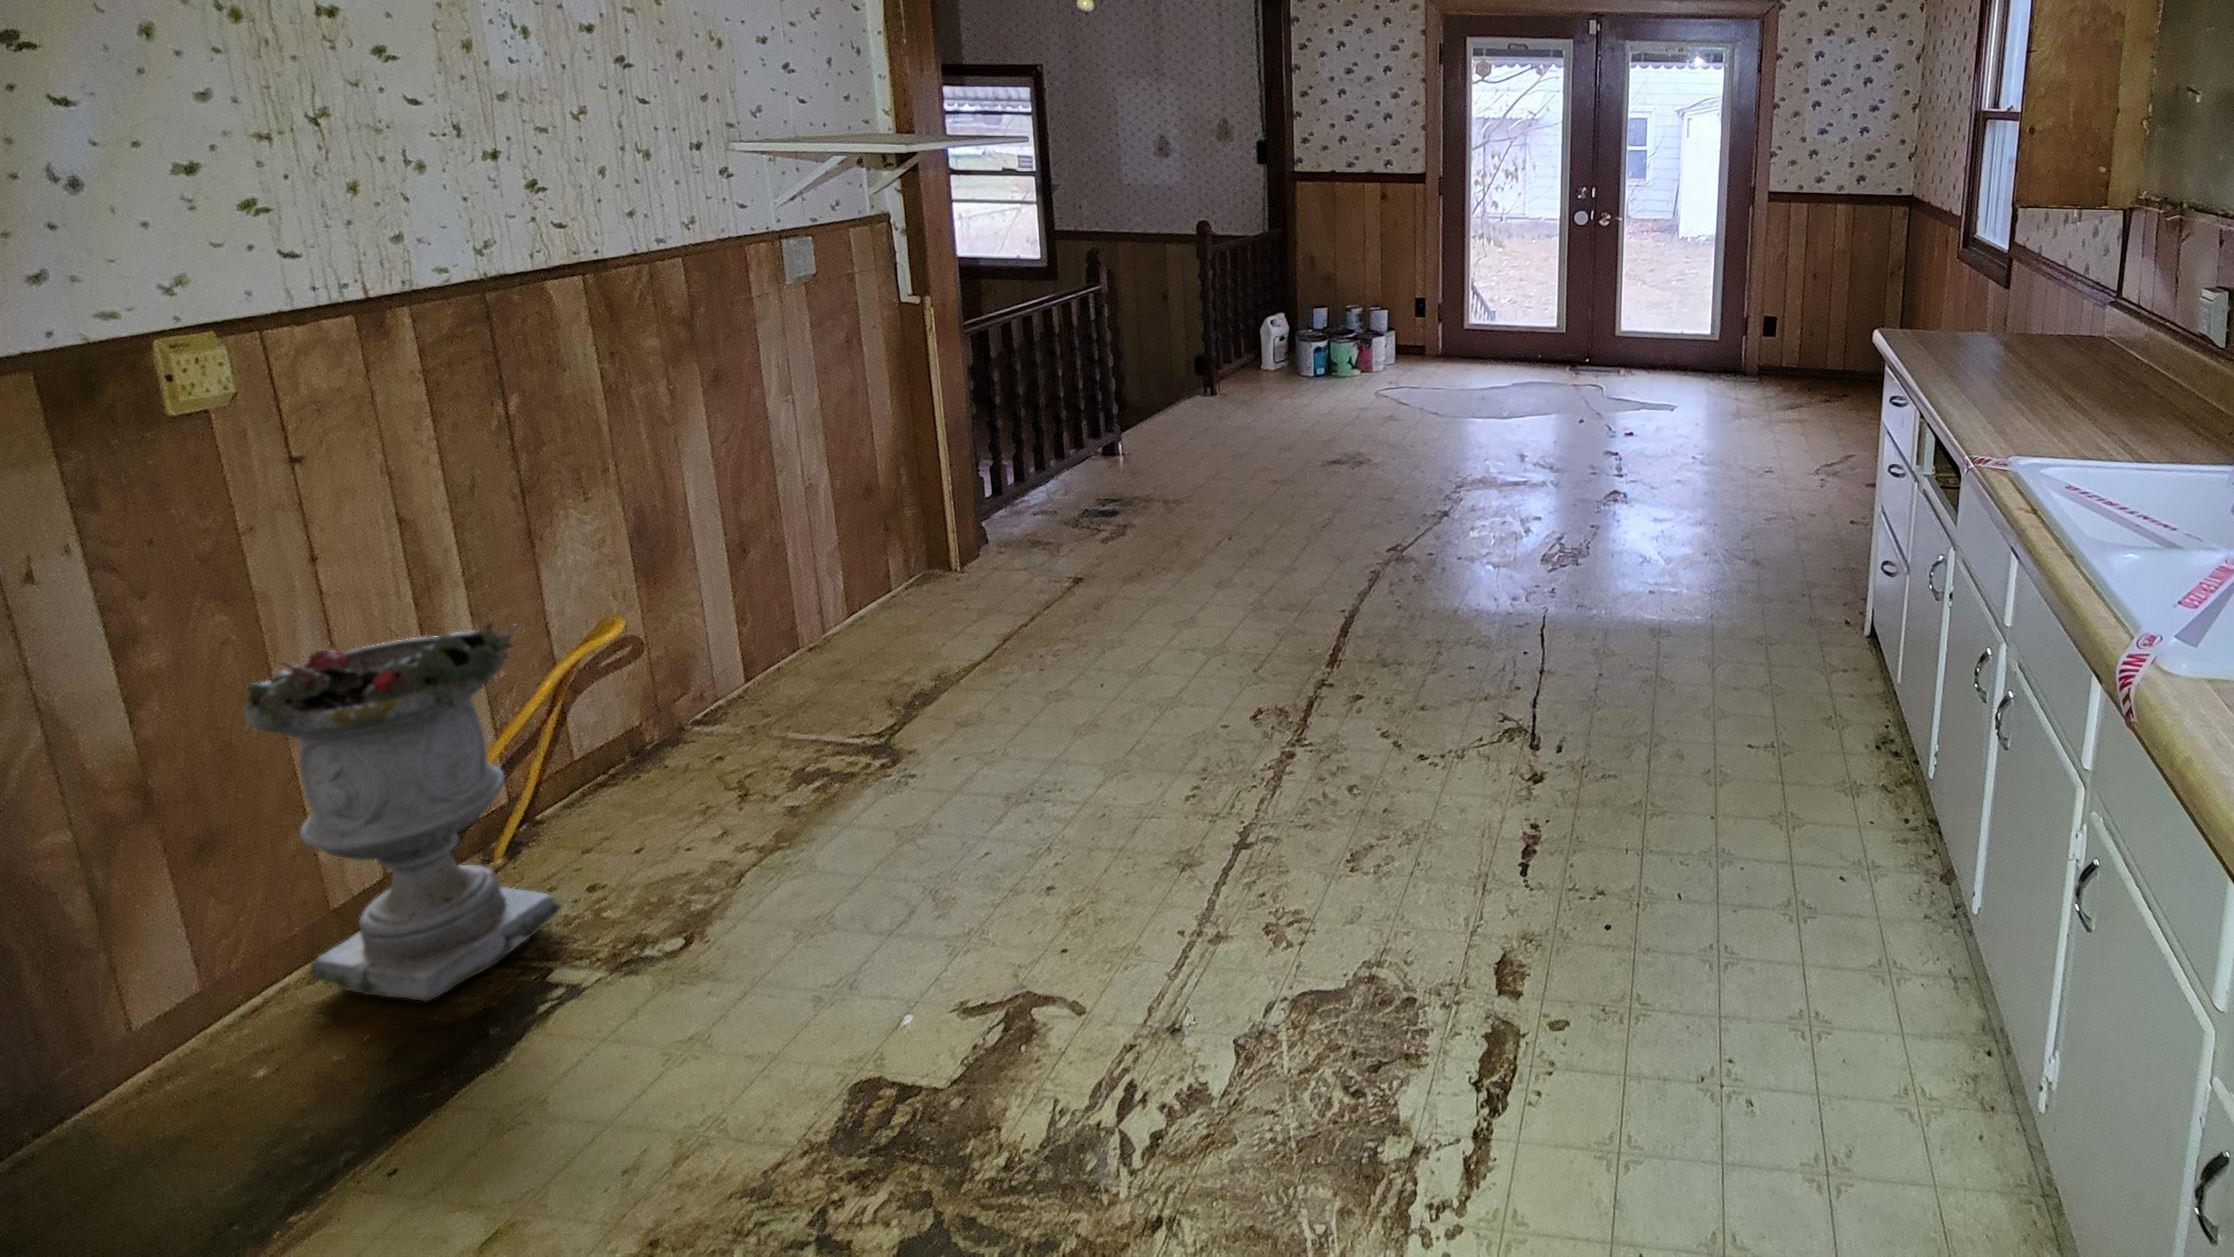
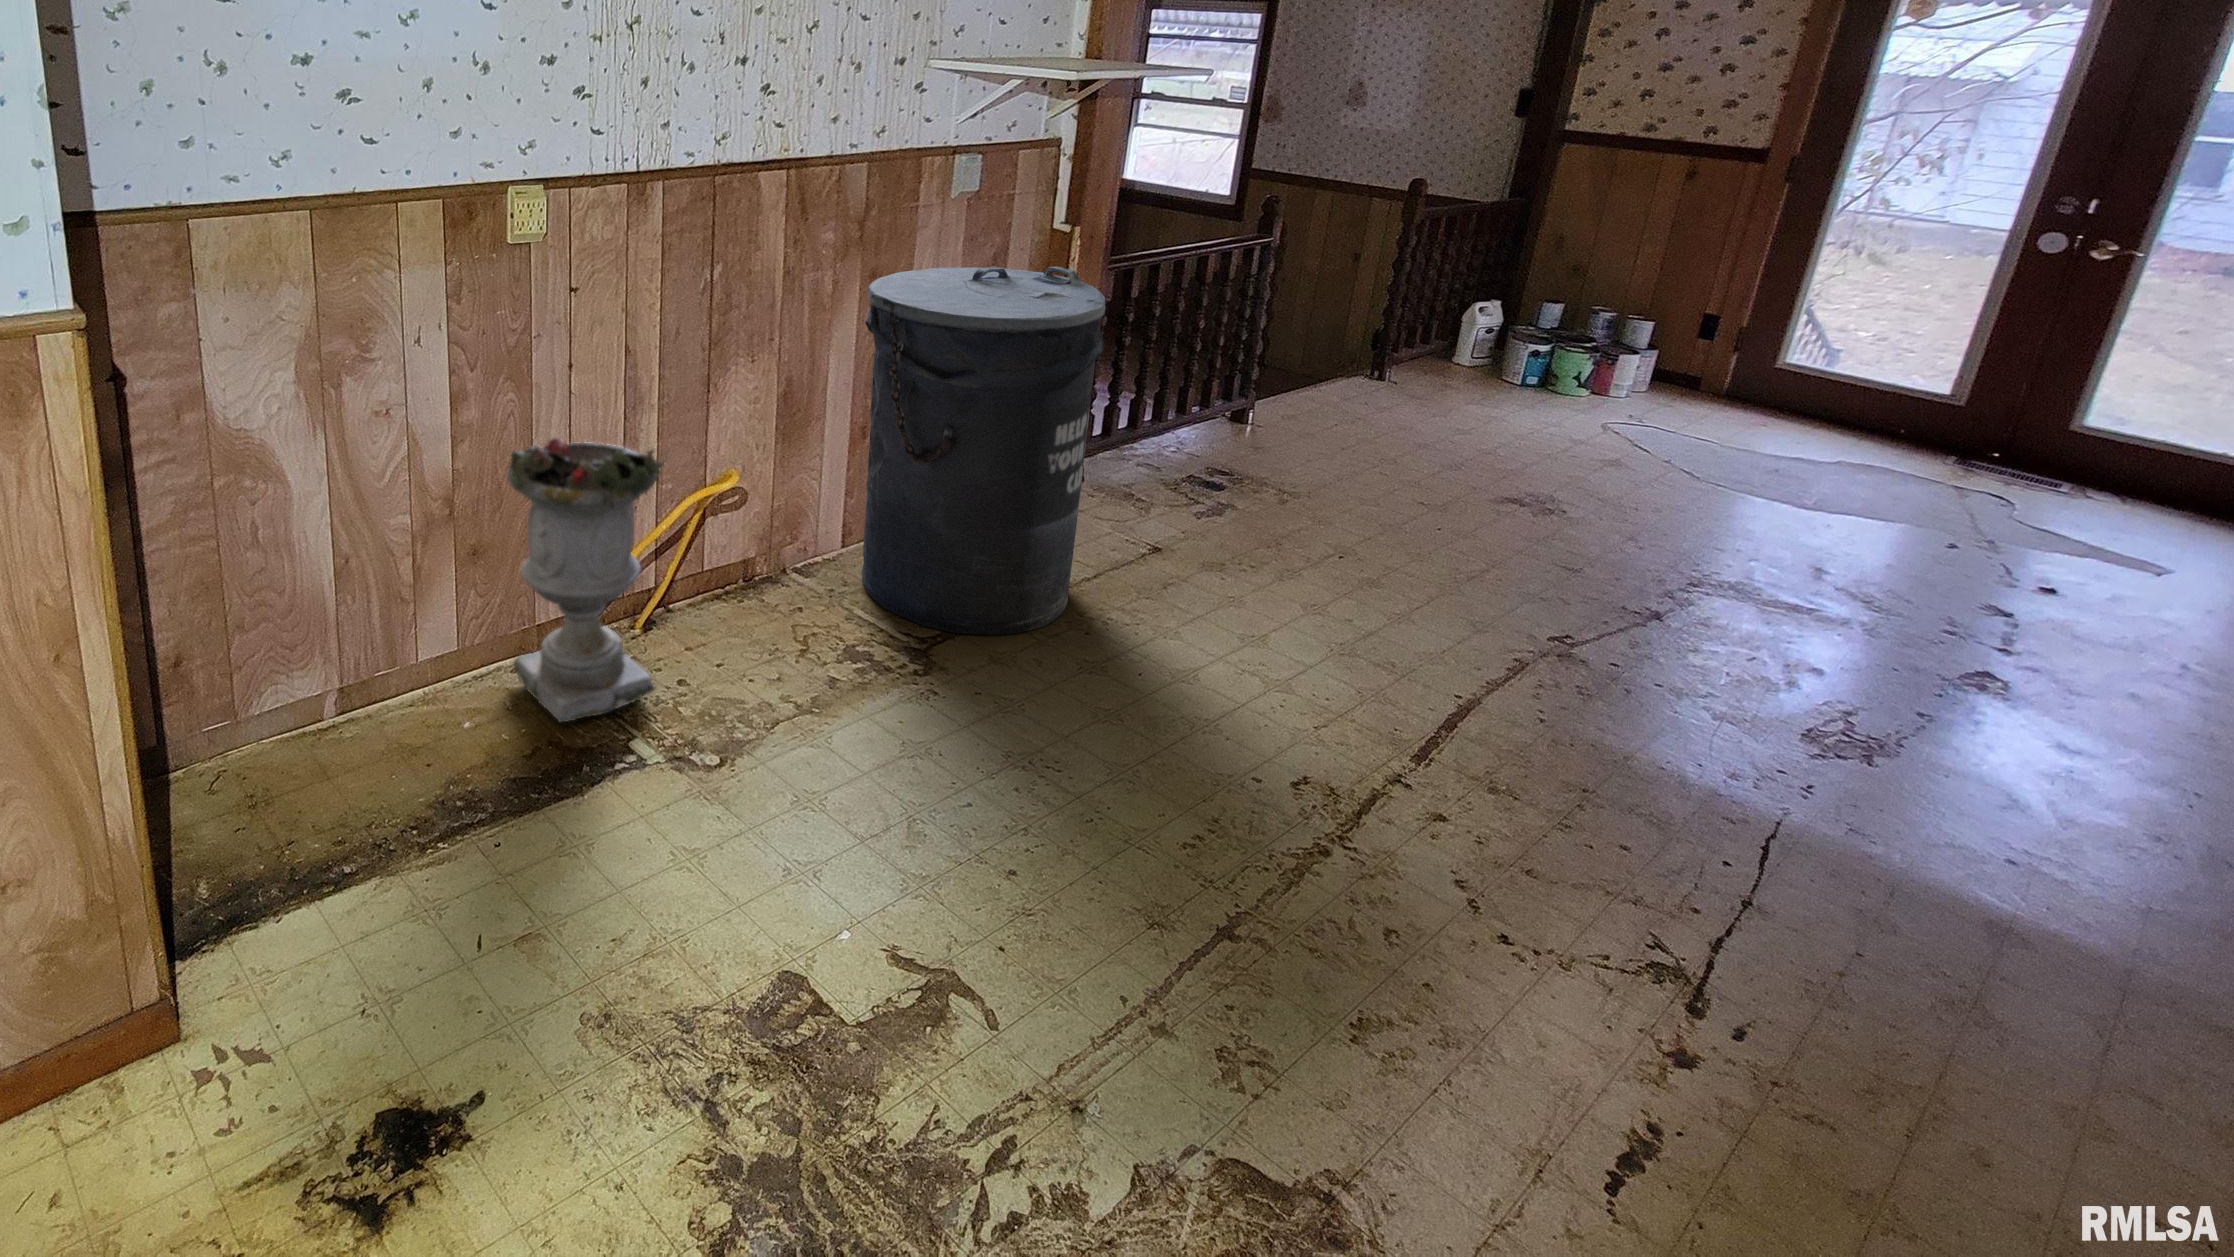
trash can: none [720,335,1017,722] -> present [861,266,1105,635]

